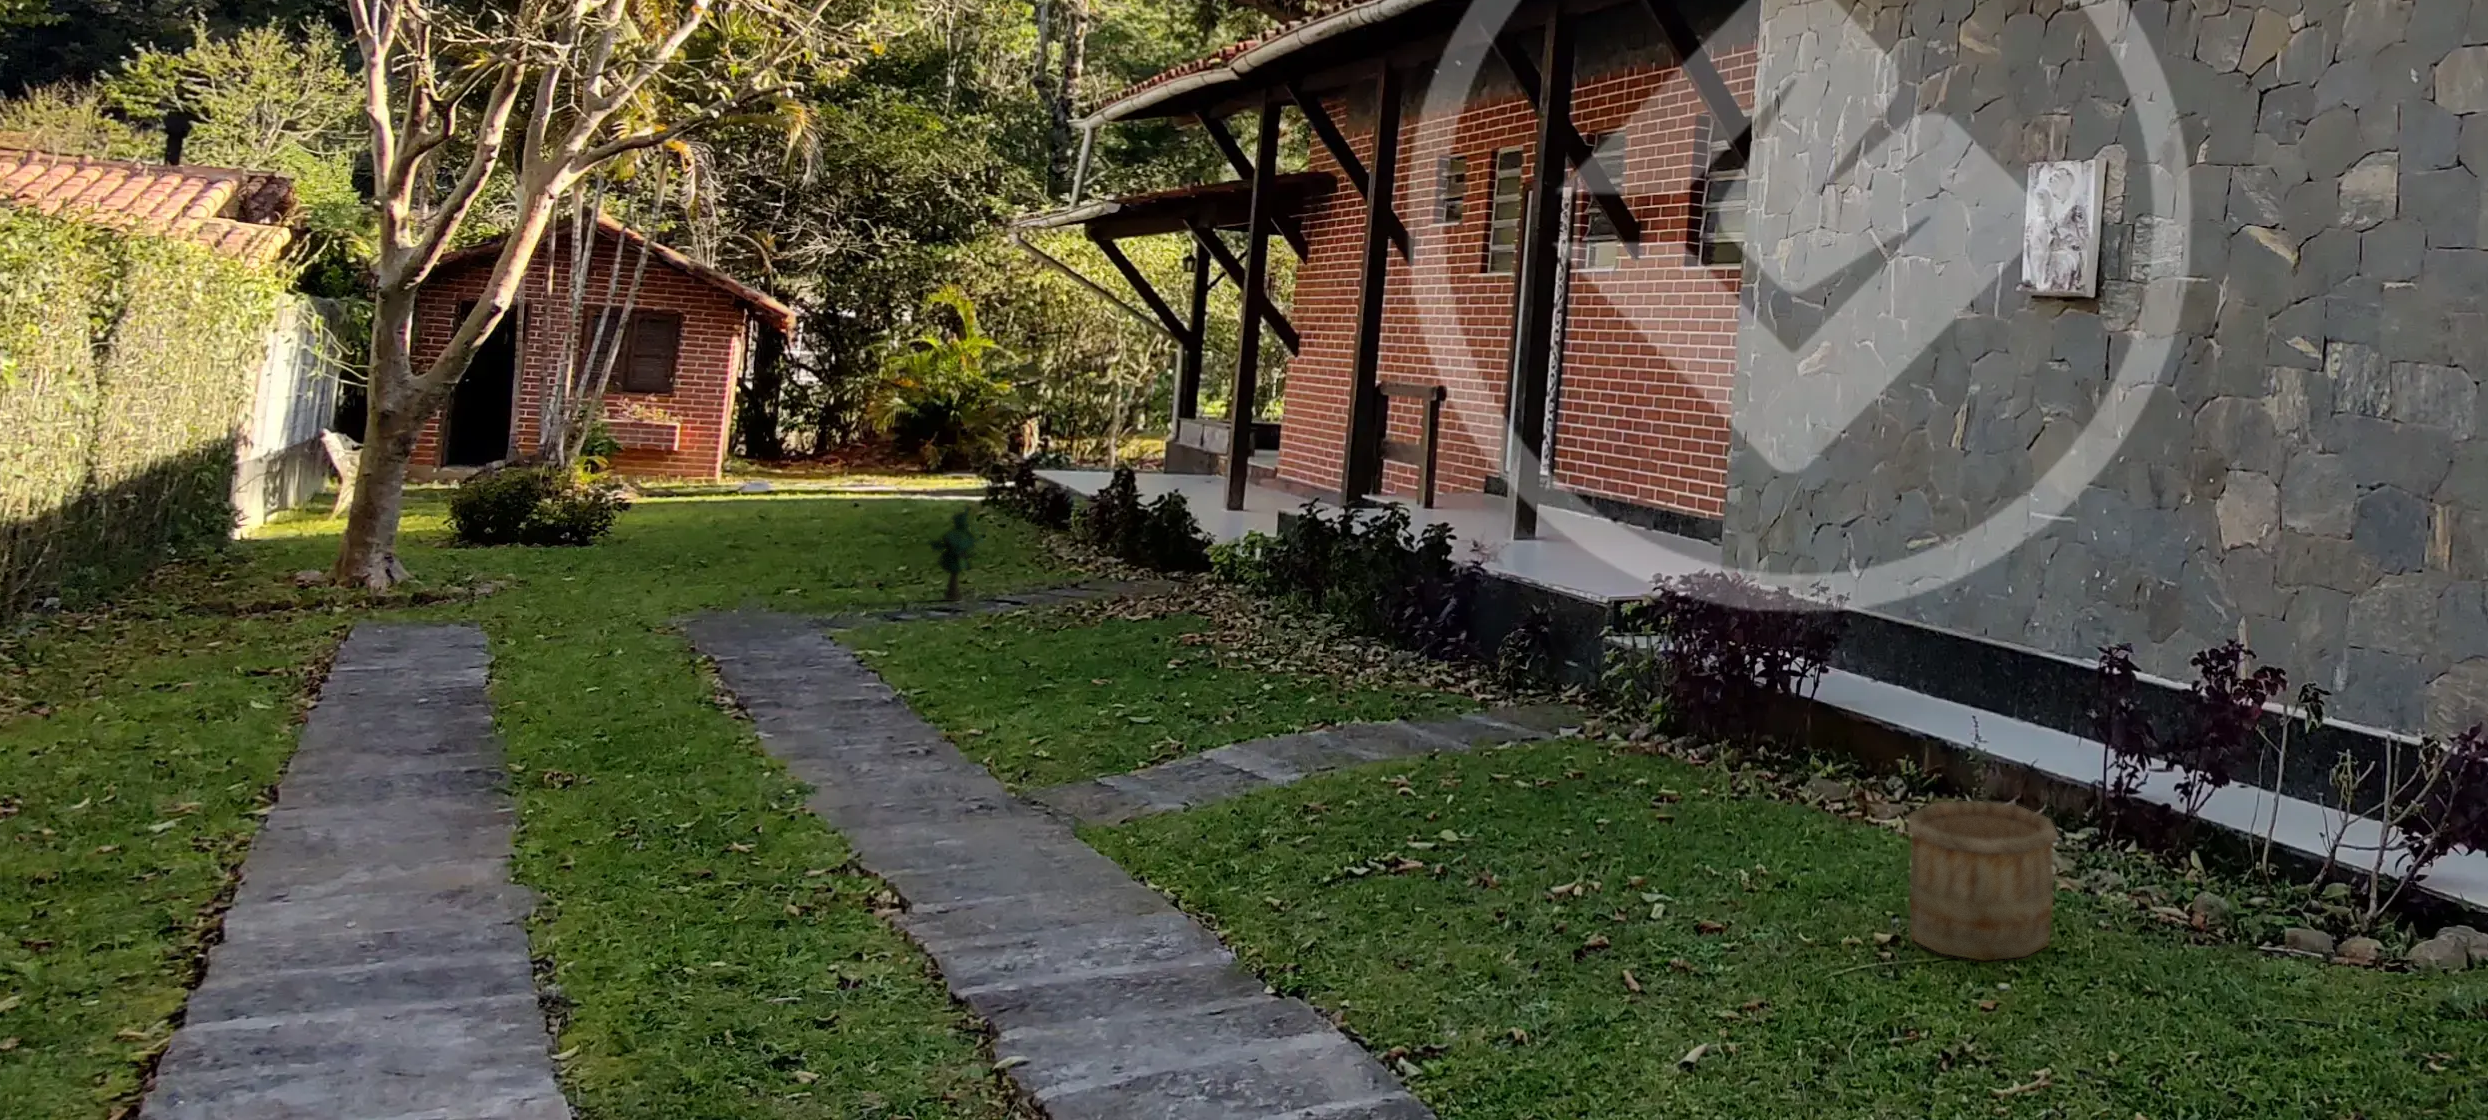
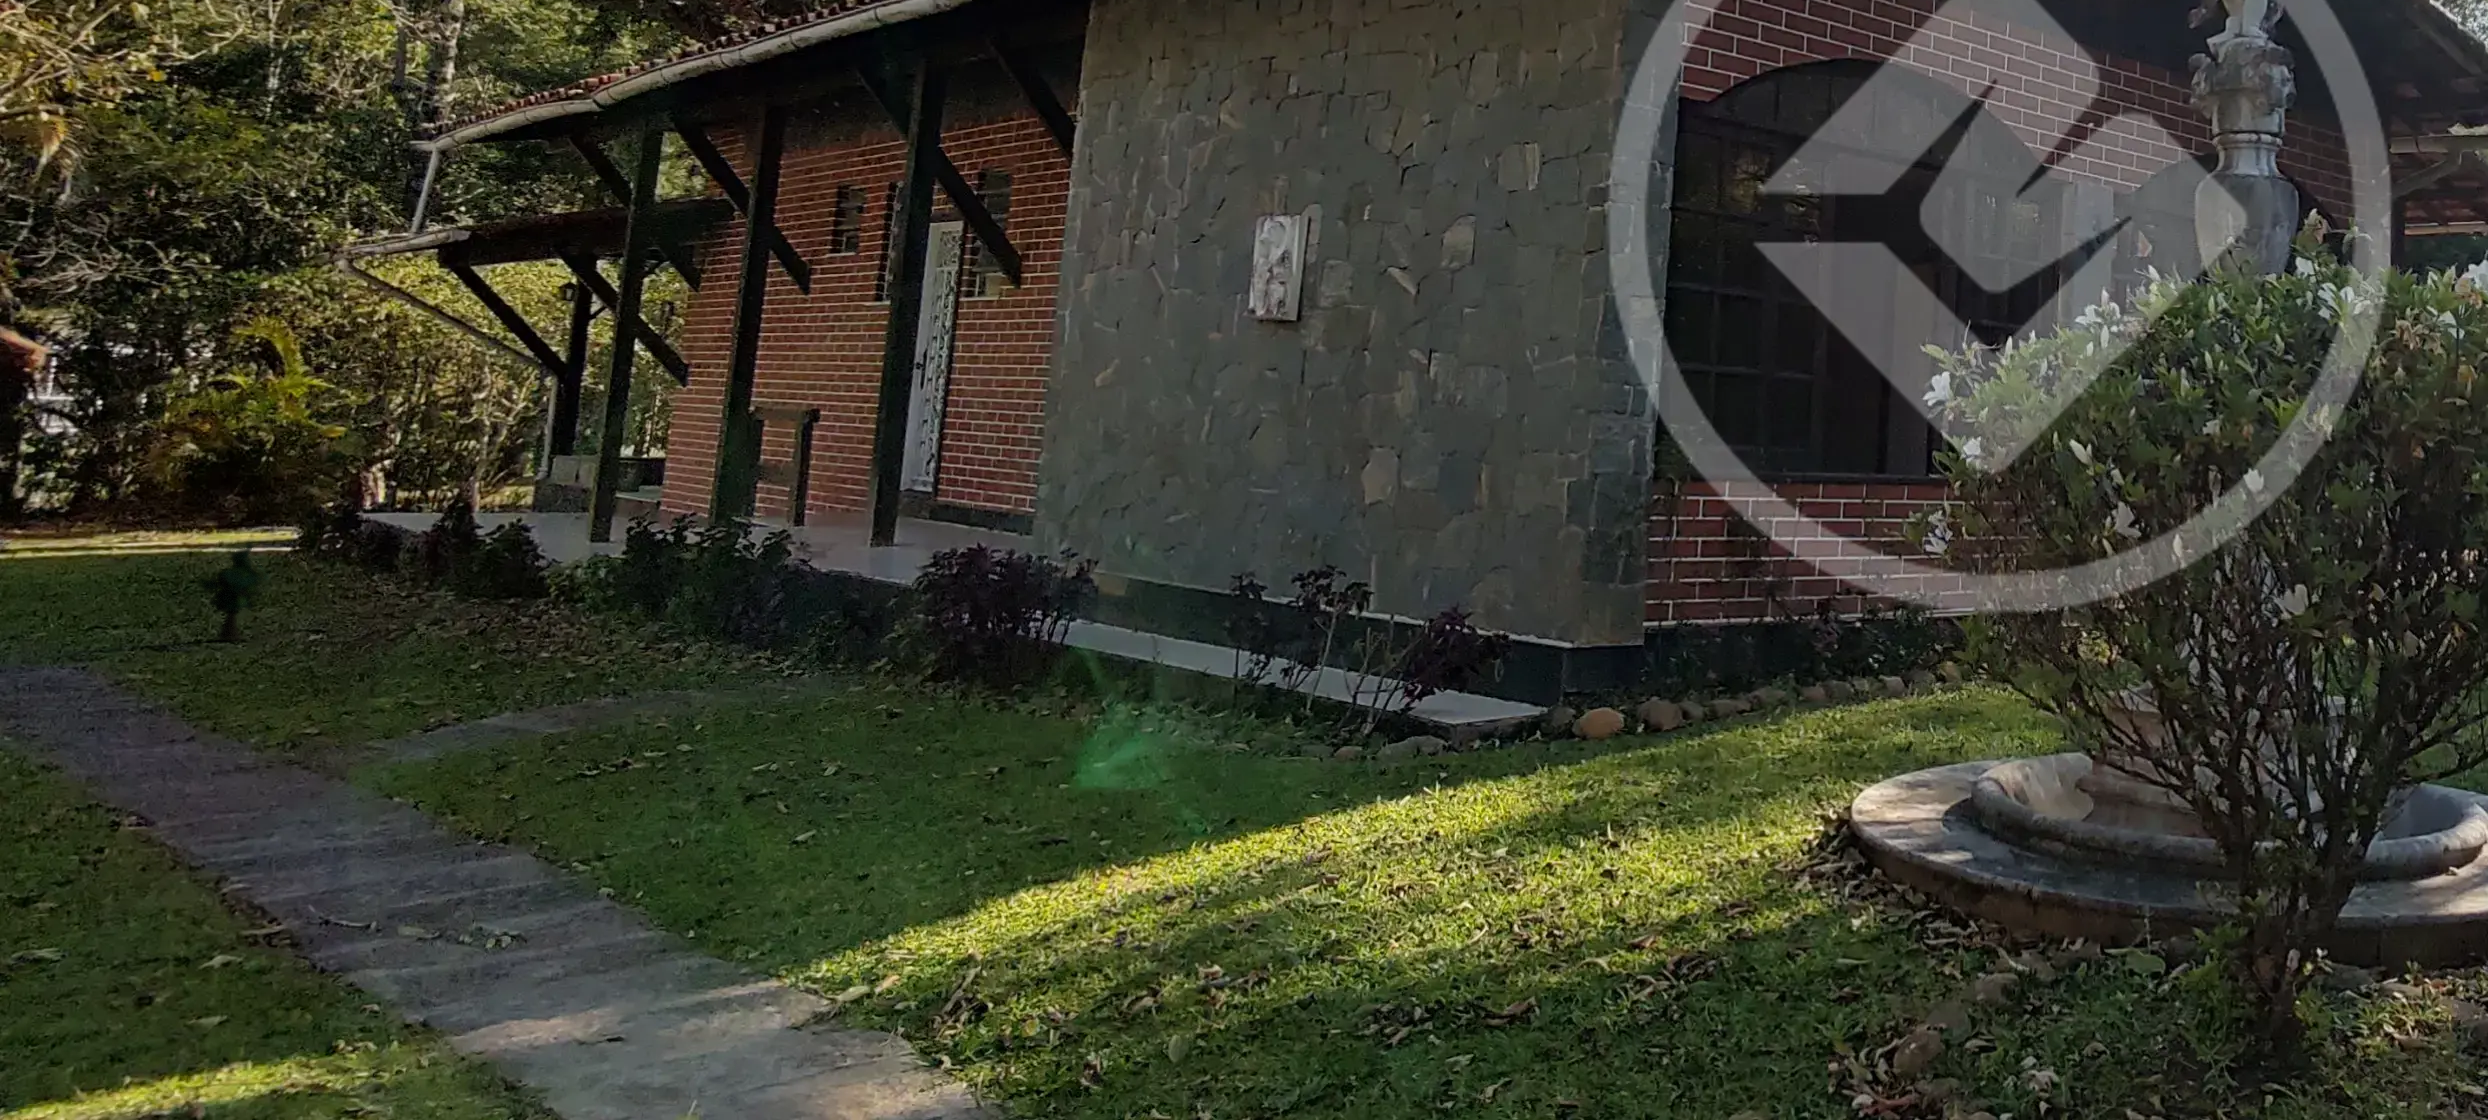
wooden bucket: present [1908,801,2058,960] -> none [1040,698,1165,806]

